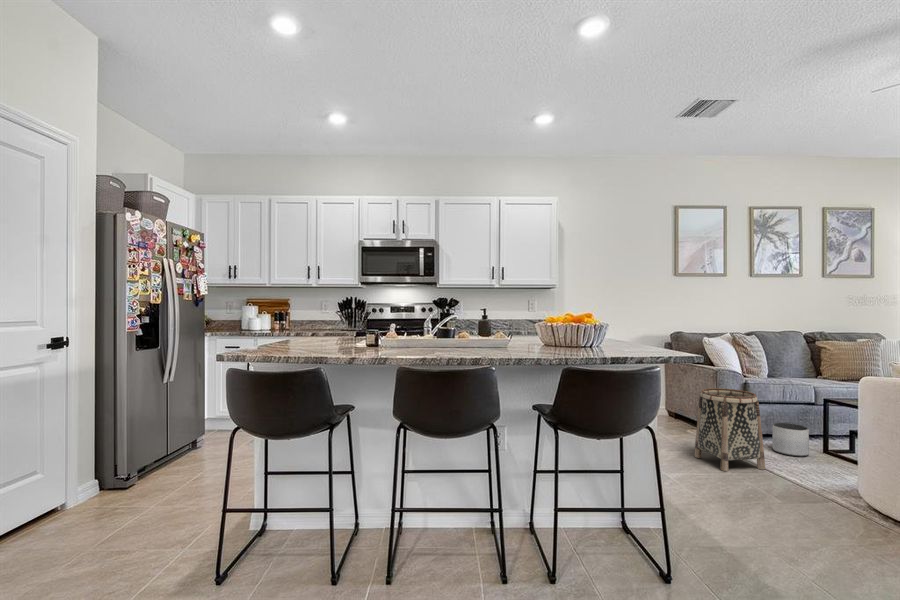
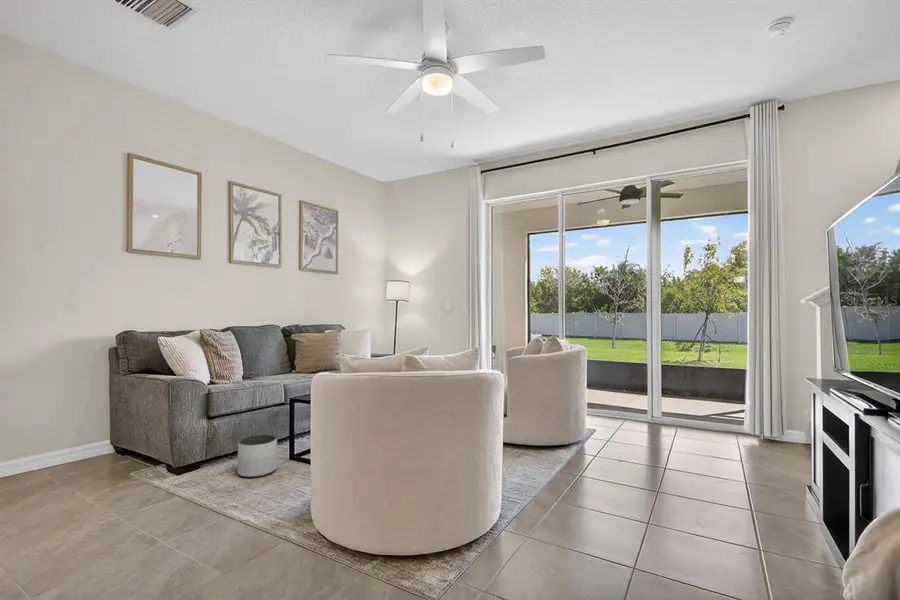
basket: present [695,388,765,471] -> none [114,410,220,547]

